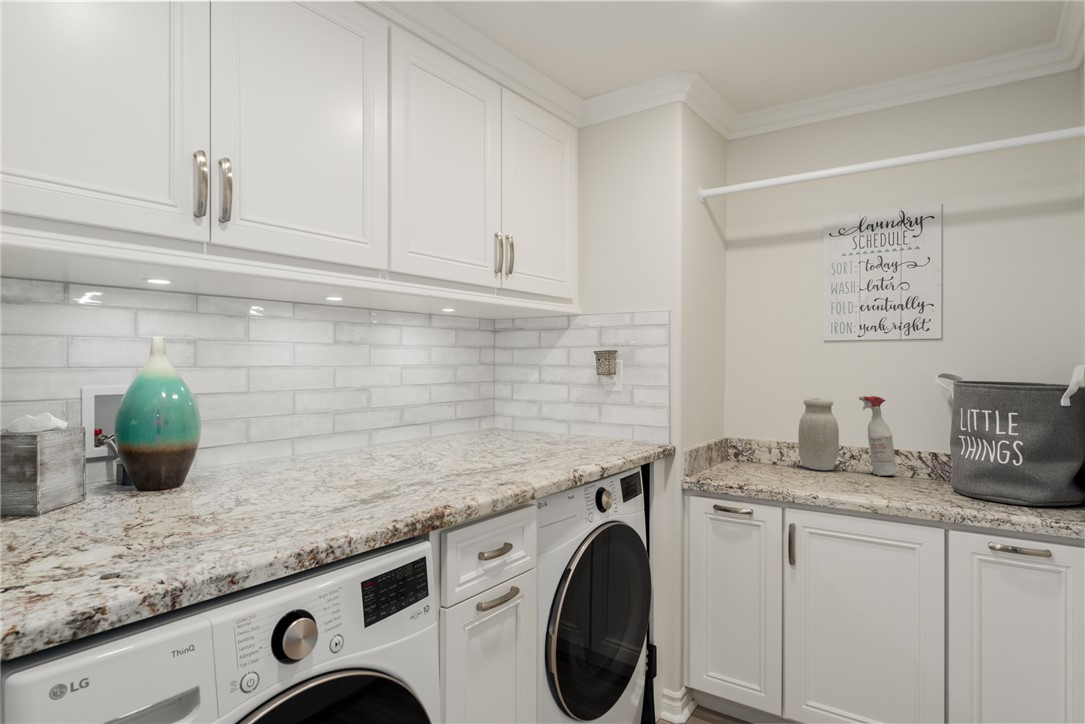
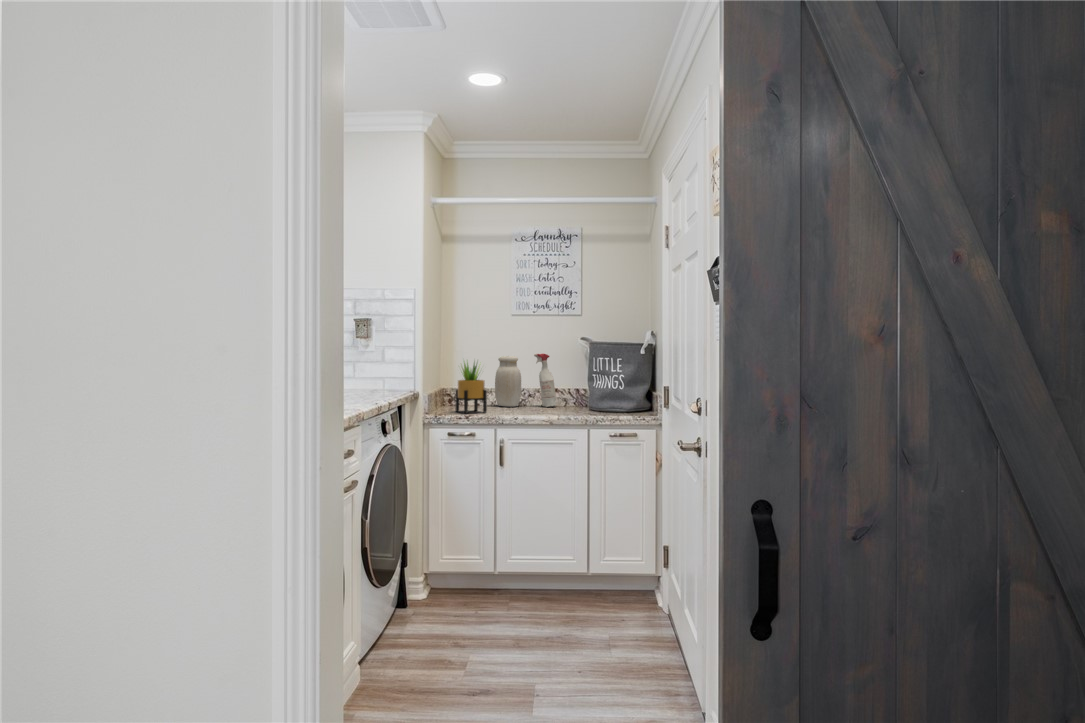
potted plant: none [731,400,779,480] -> present [455,362,487,414]

